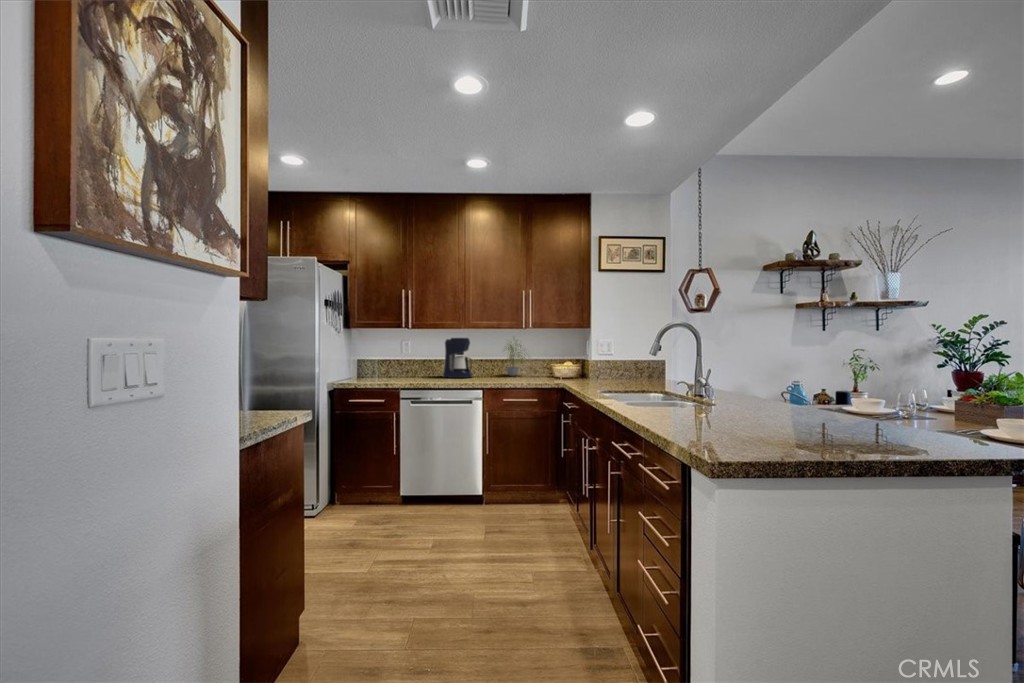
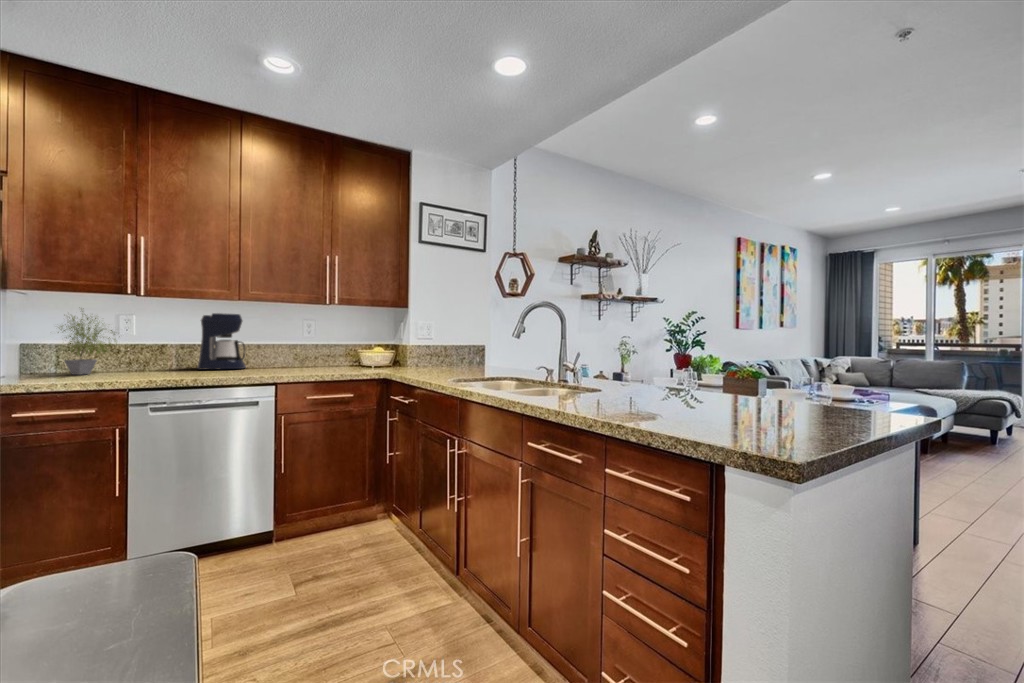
potted plant: present [504,341,525,376] -> present [58,311,116,375]

